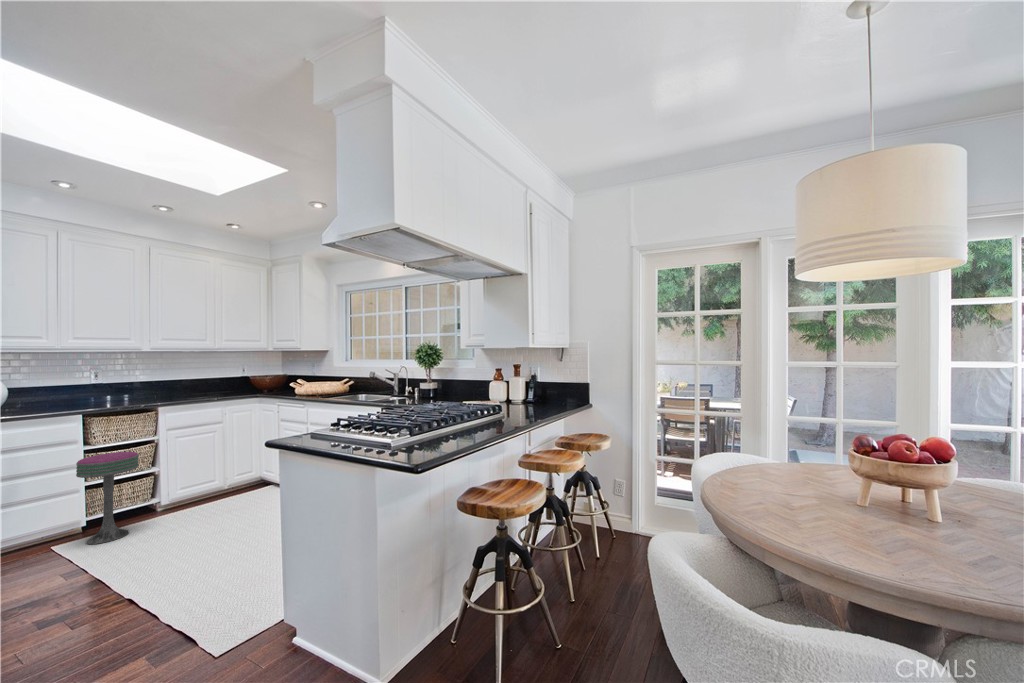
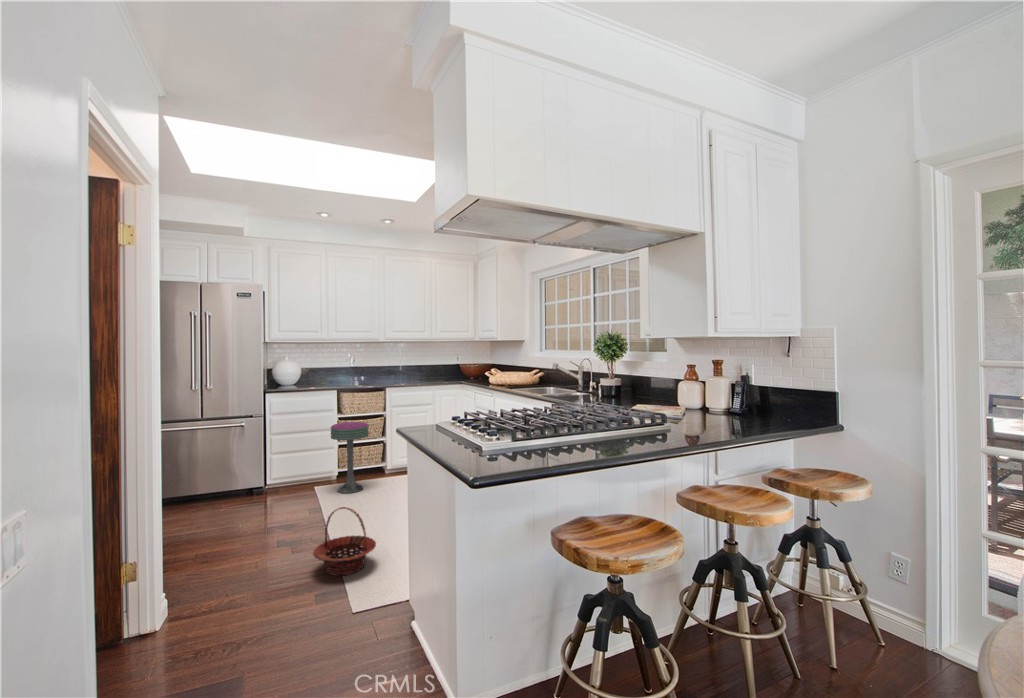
basket: none [71,555,175,647] -> present [313,507,376,575]

